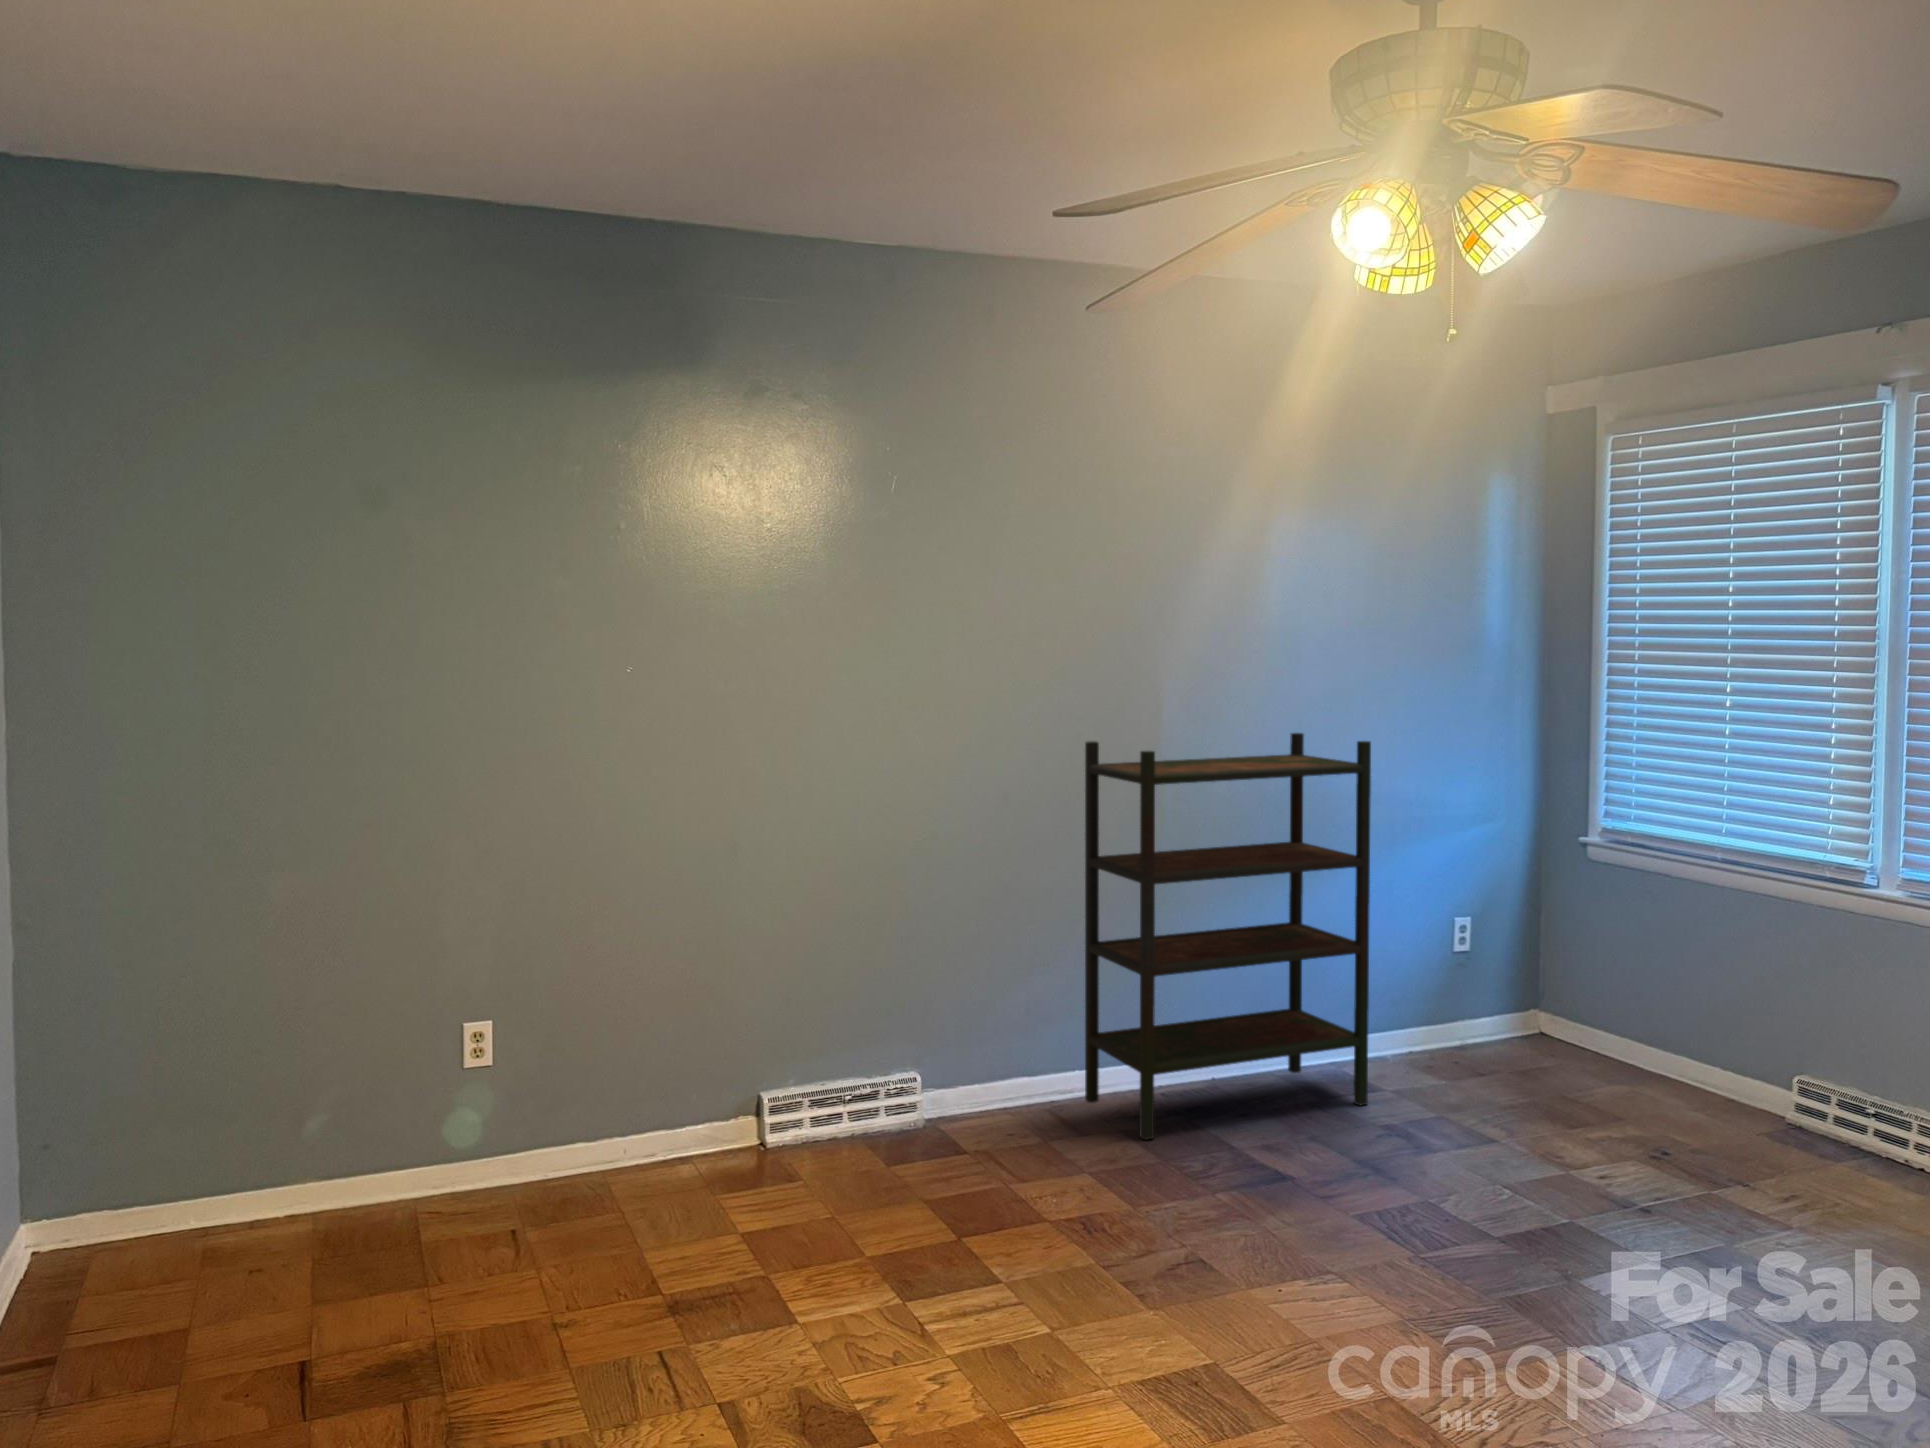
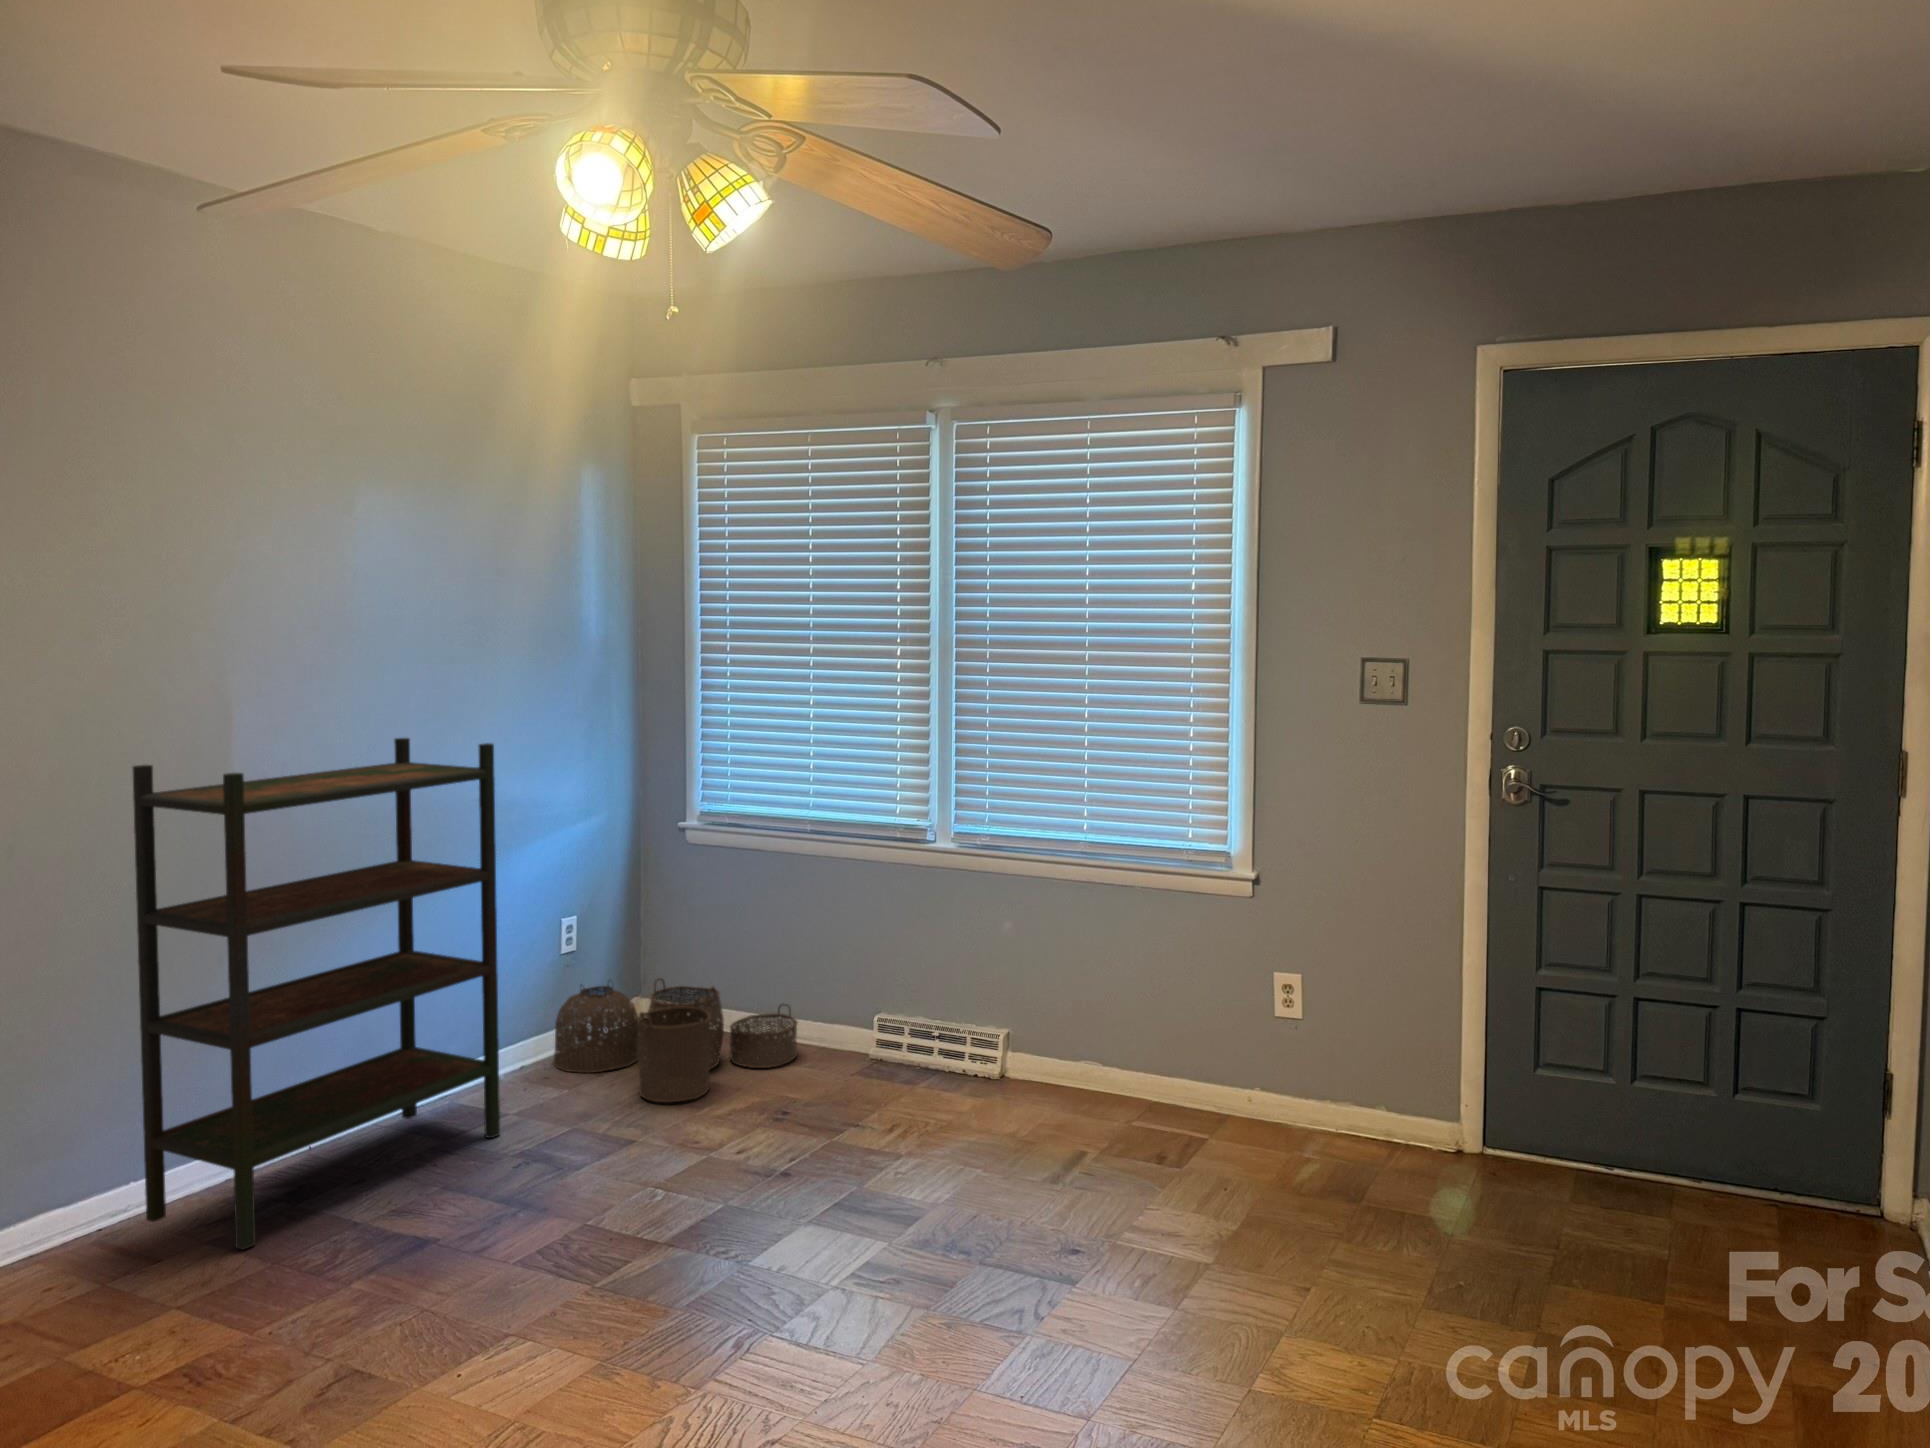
woven basket: none [1434,983,1699,1117] -> present [553,978,797,1102]

